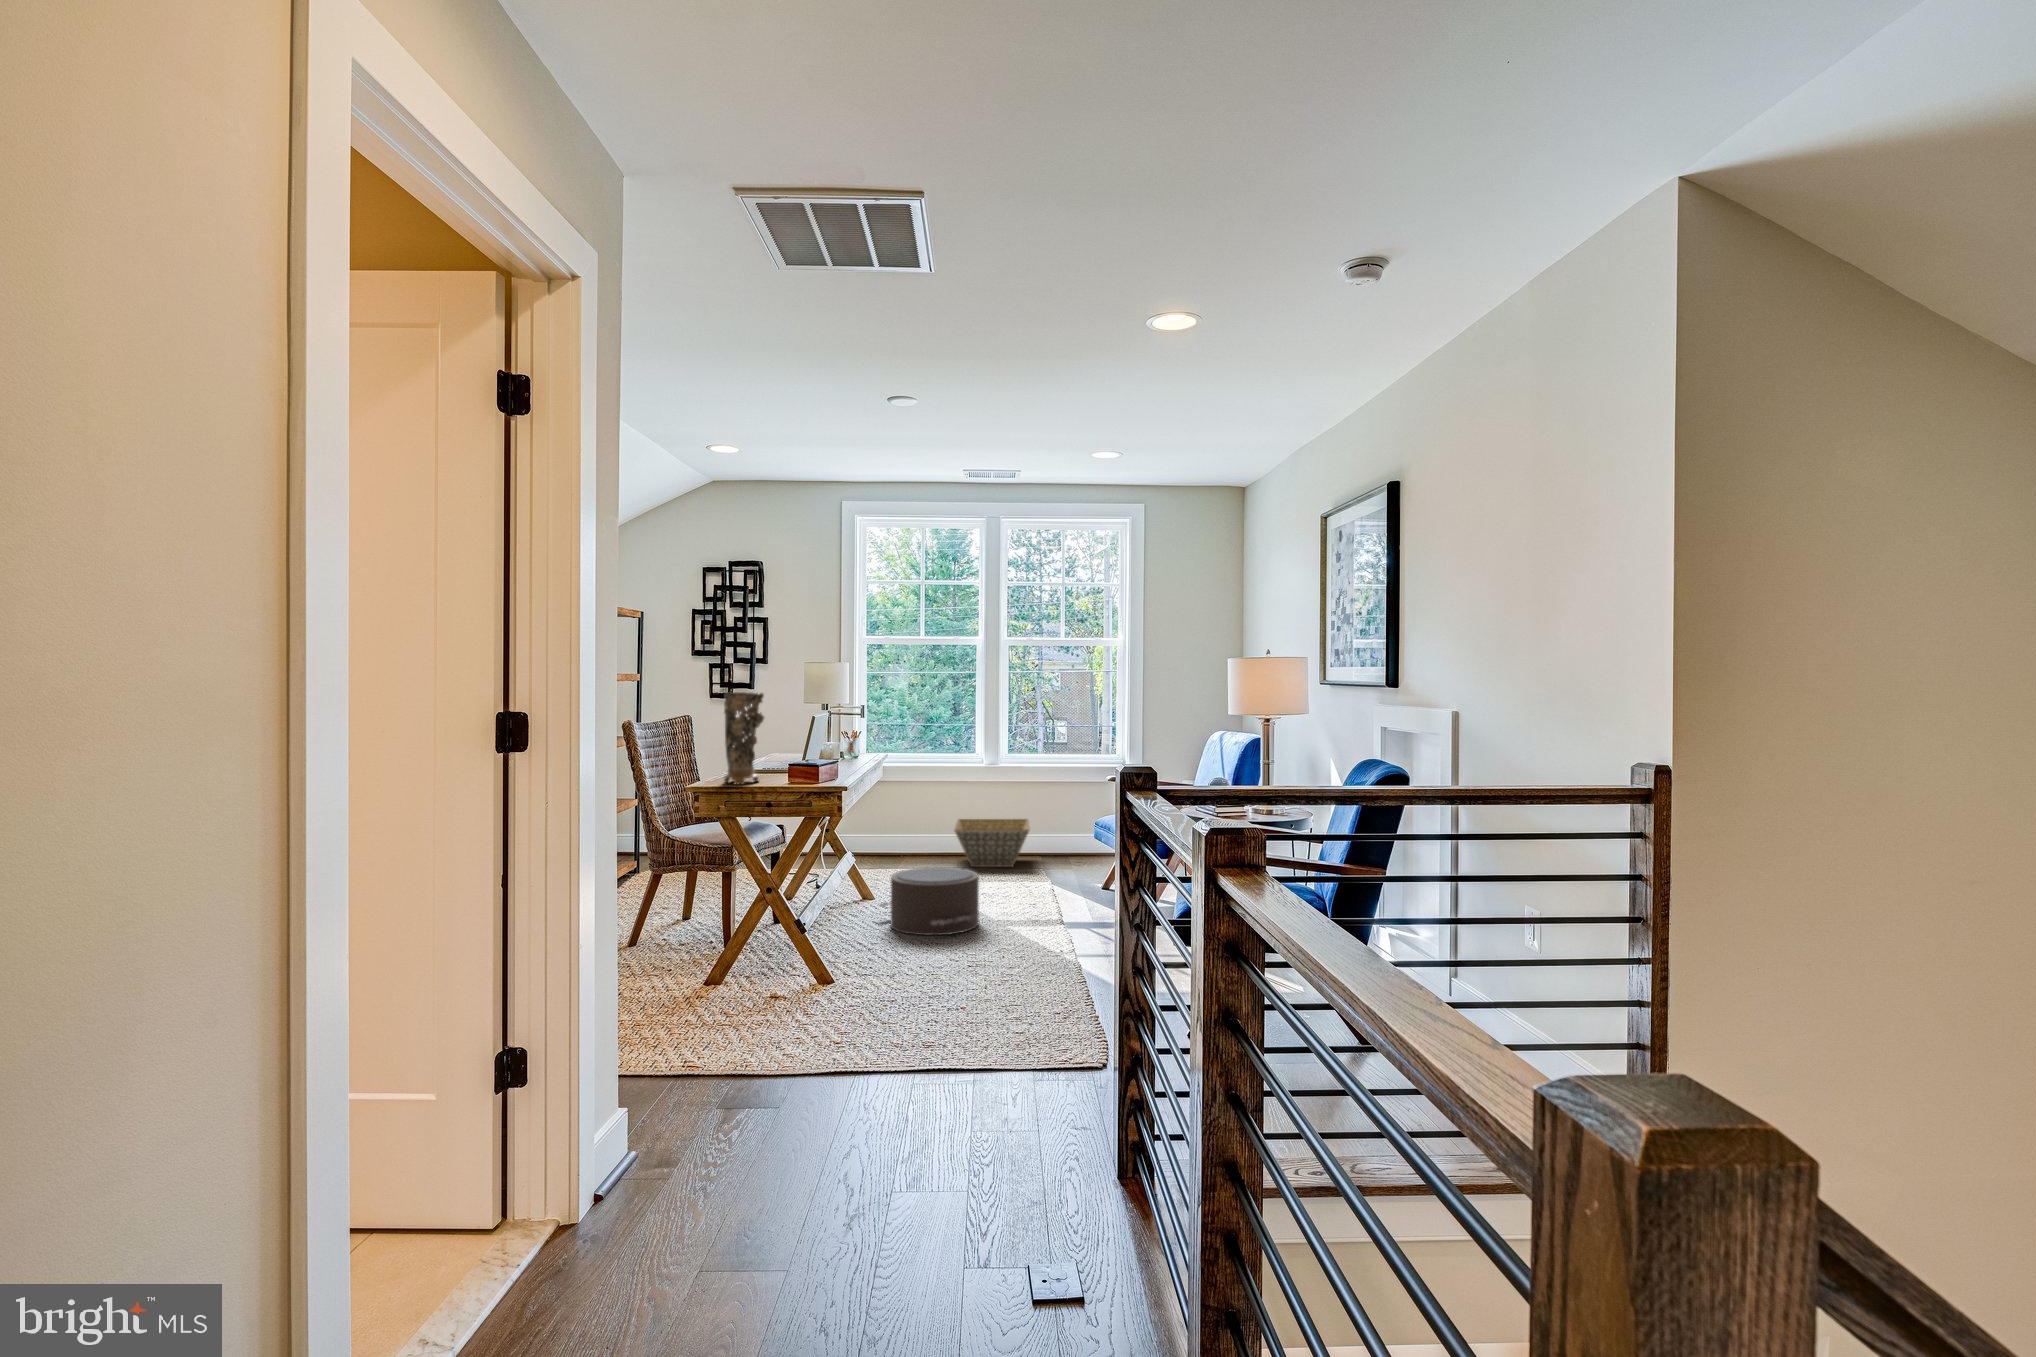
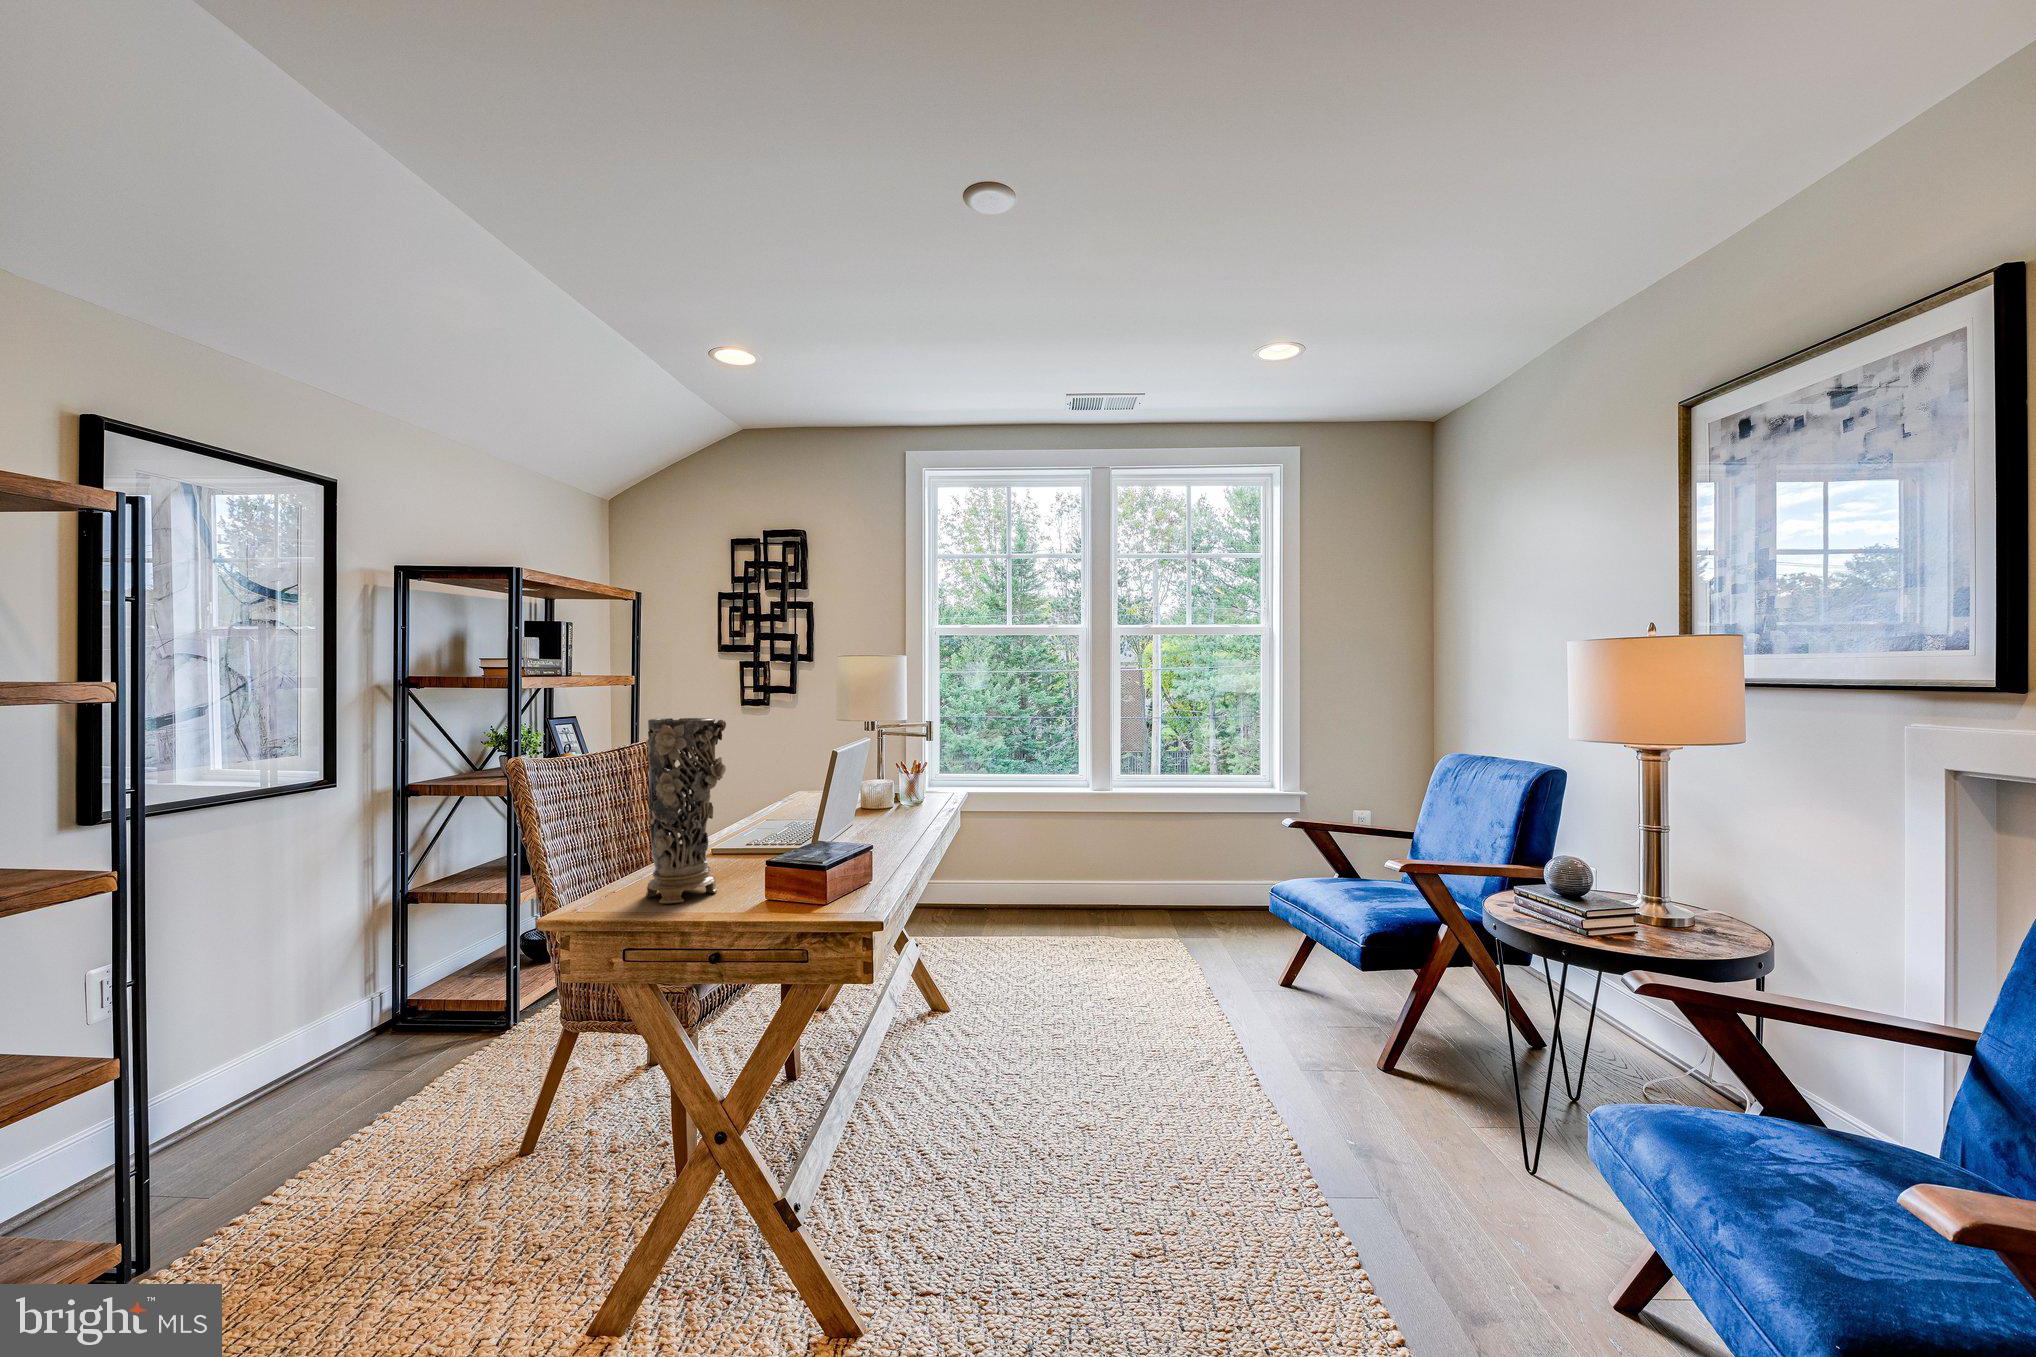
basket: present [955,819,1030,867] -> none [1054,863,1156,935]
pouf: present [879,867,979,935] -> none [947,978,1115,1116]

